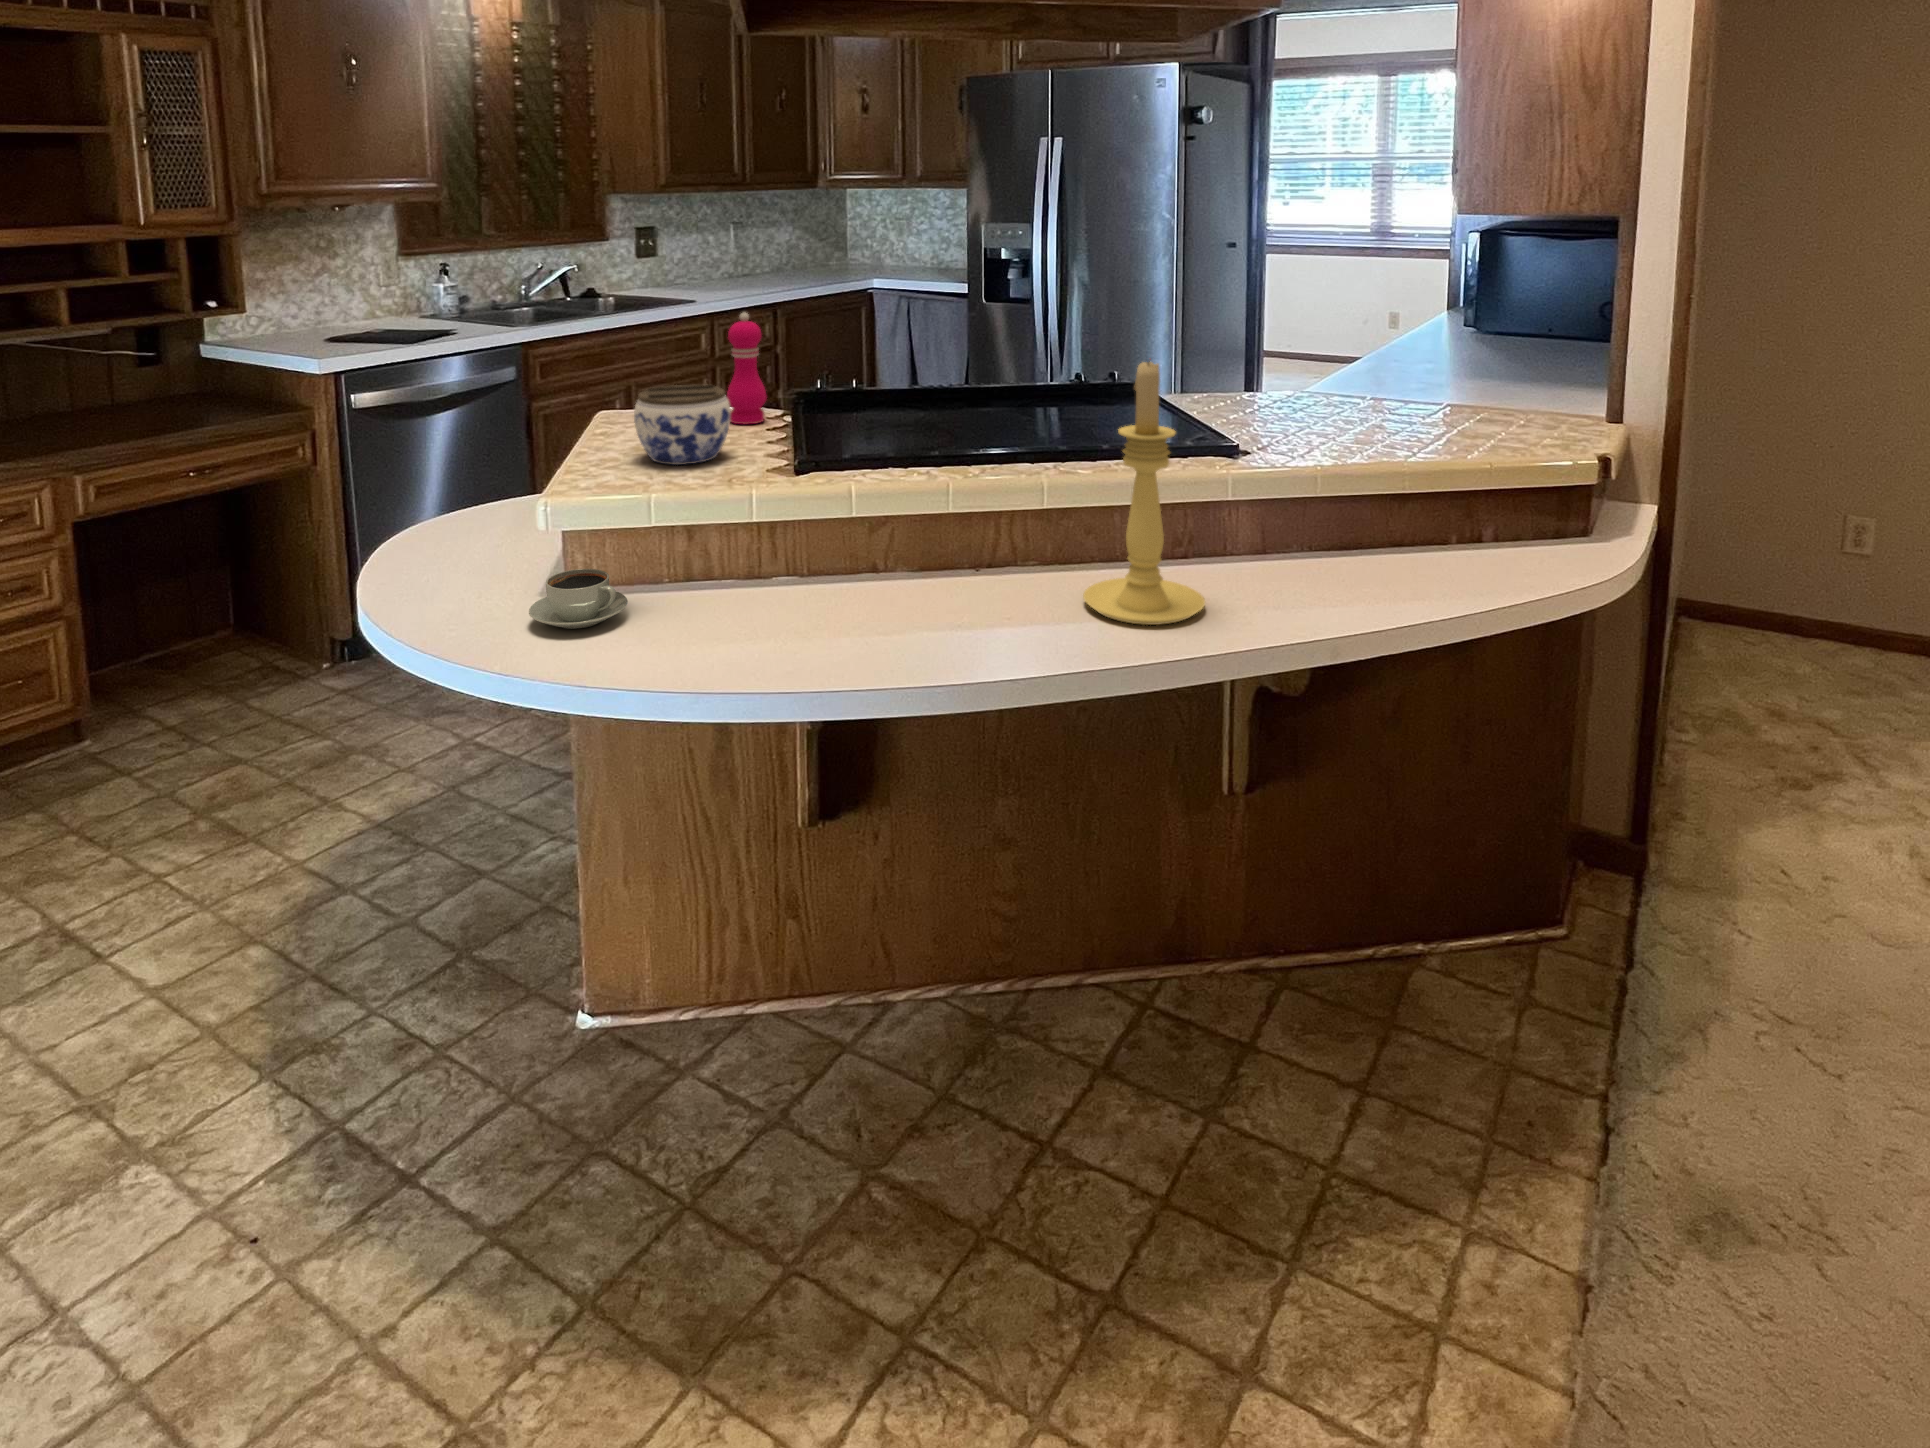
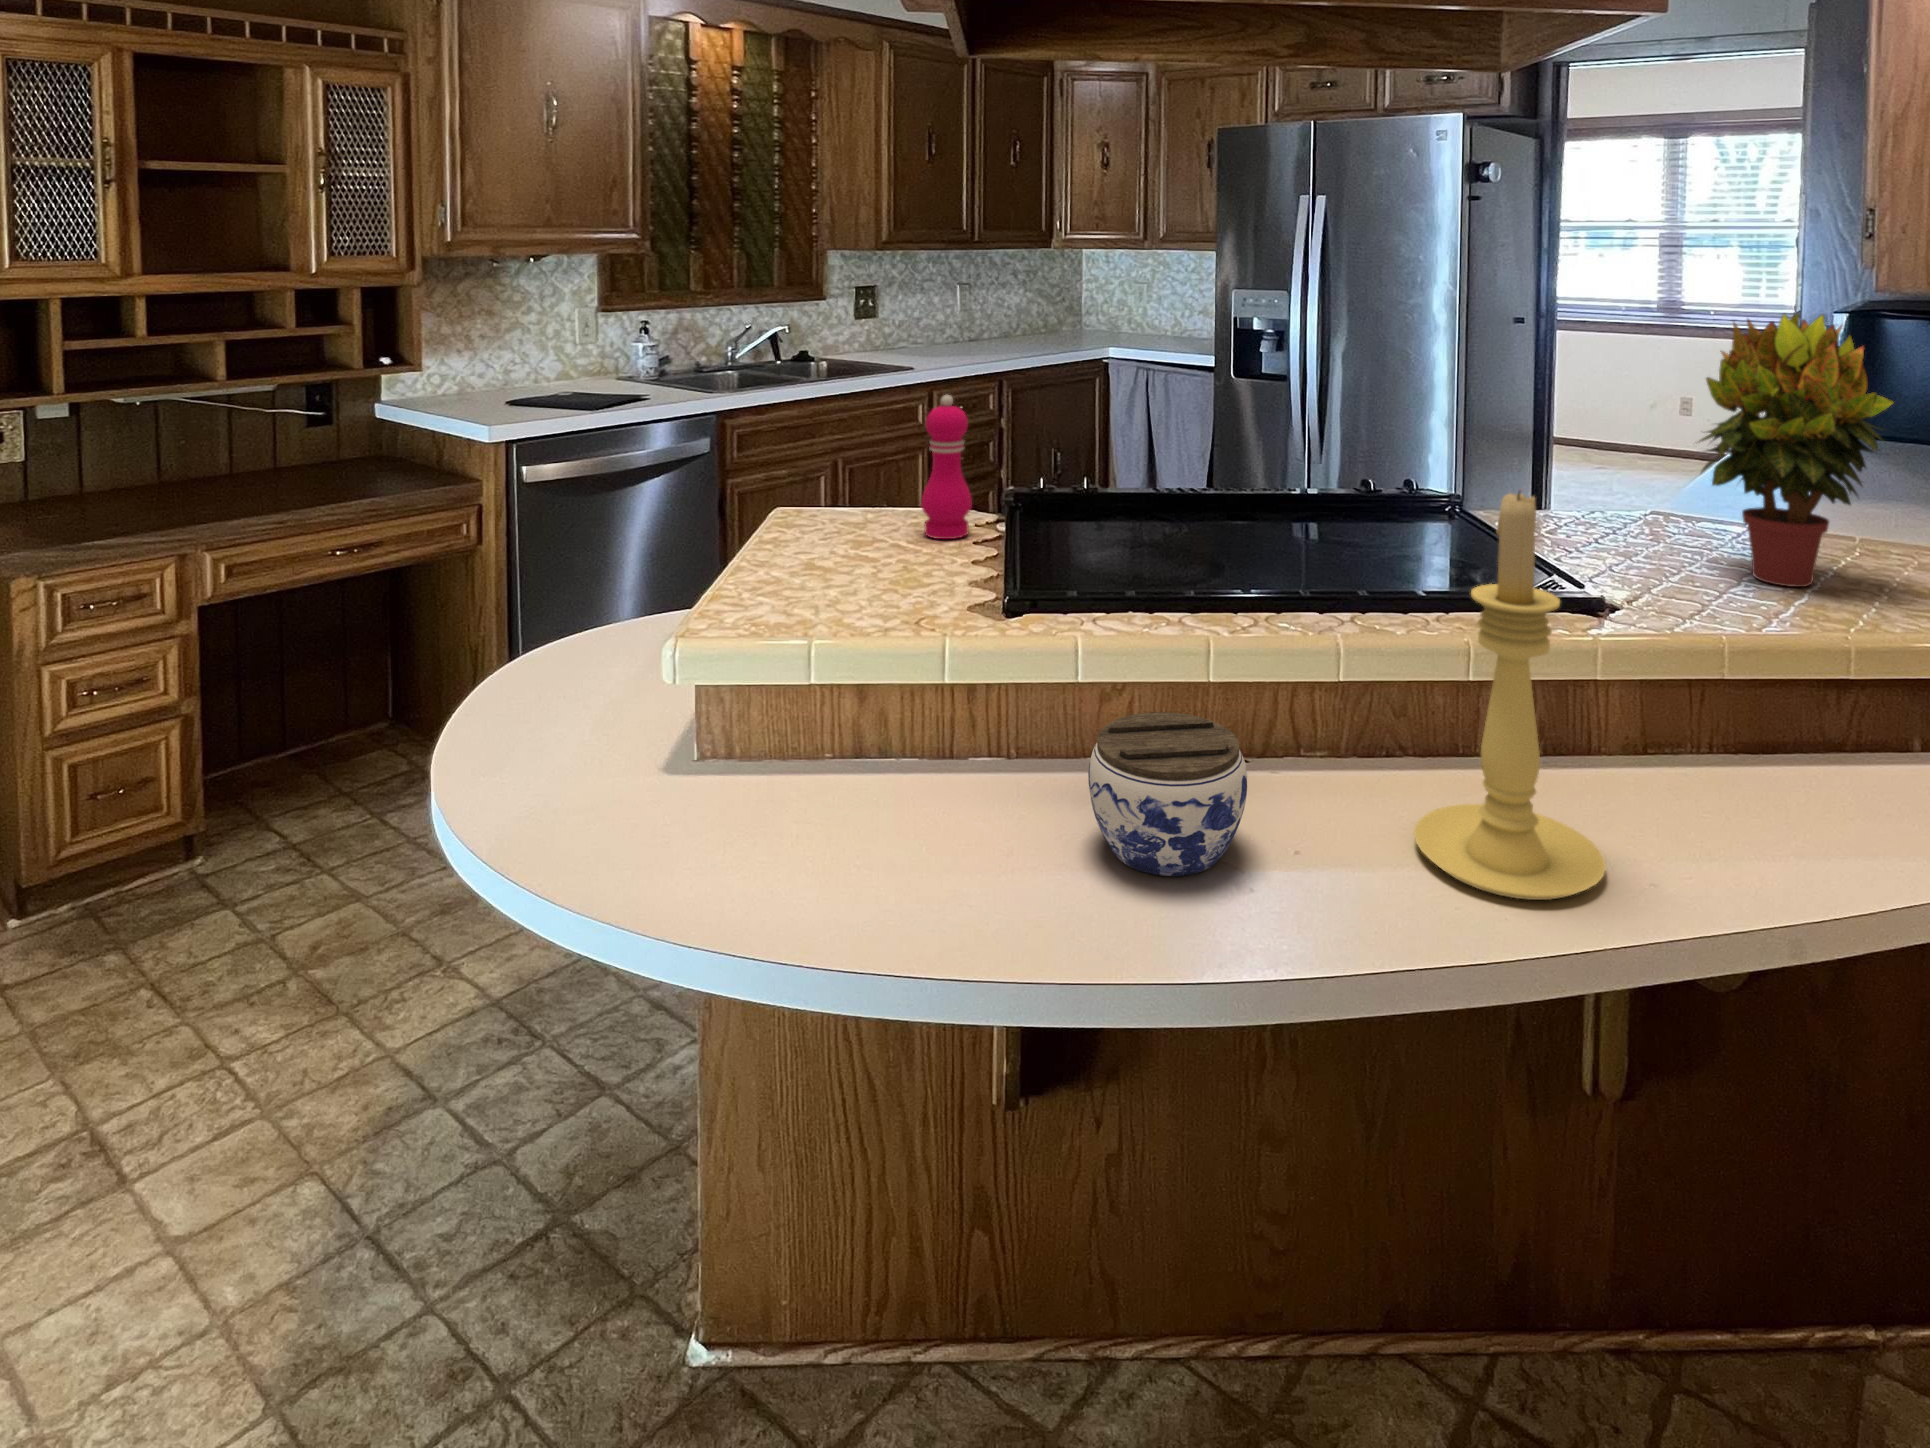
potted plant: none [1305,234,1443,433] -> present [1699,313,1894,587]
jar: present [634,385,730,465] -> present [1088,712,1247,876]
coffee cup: present [529,569,628,629] -> none [619,756,759,850]

